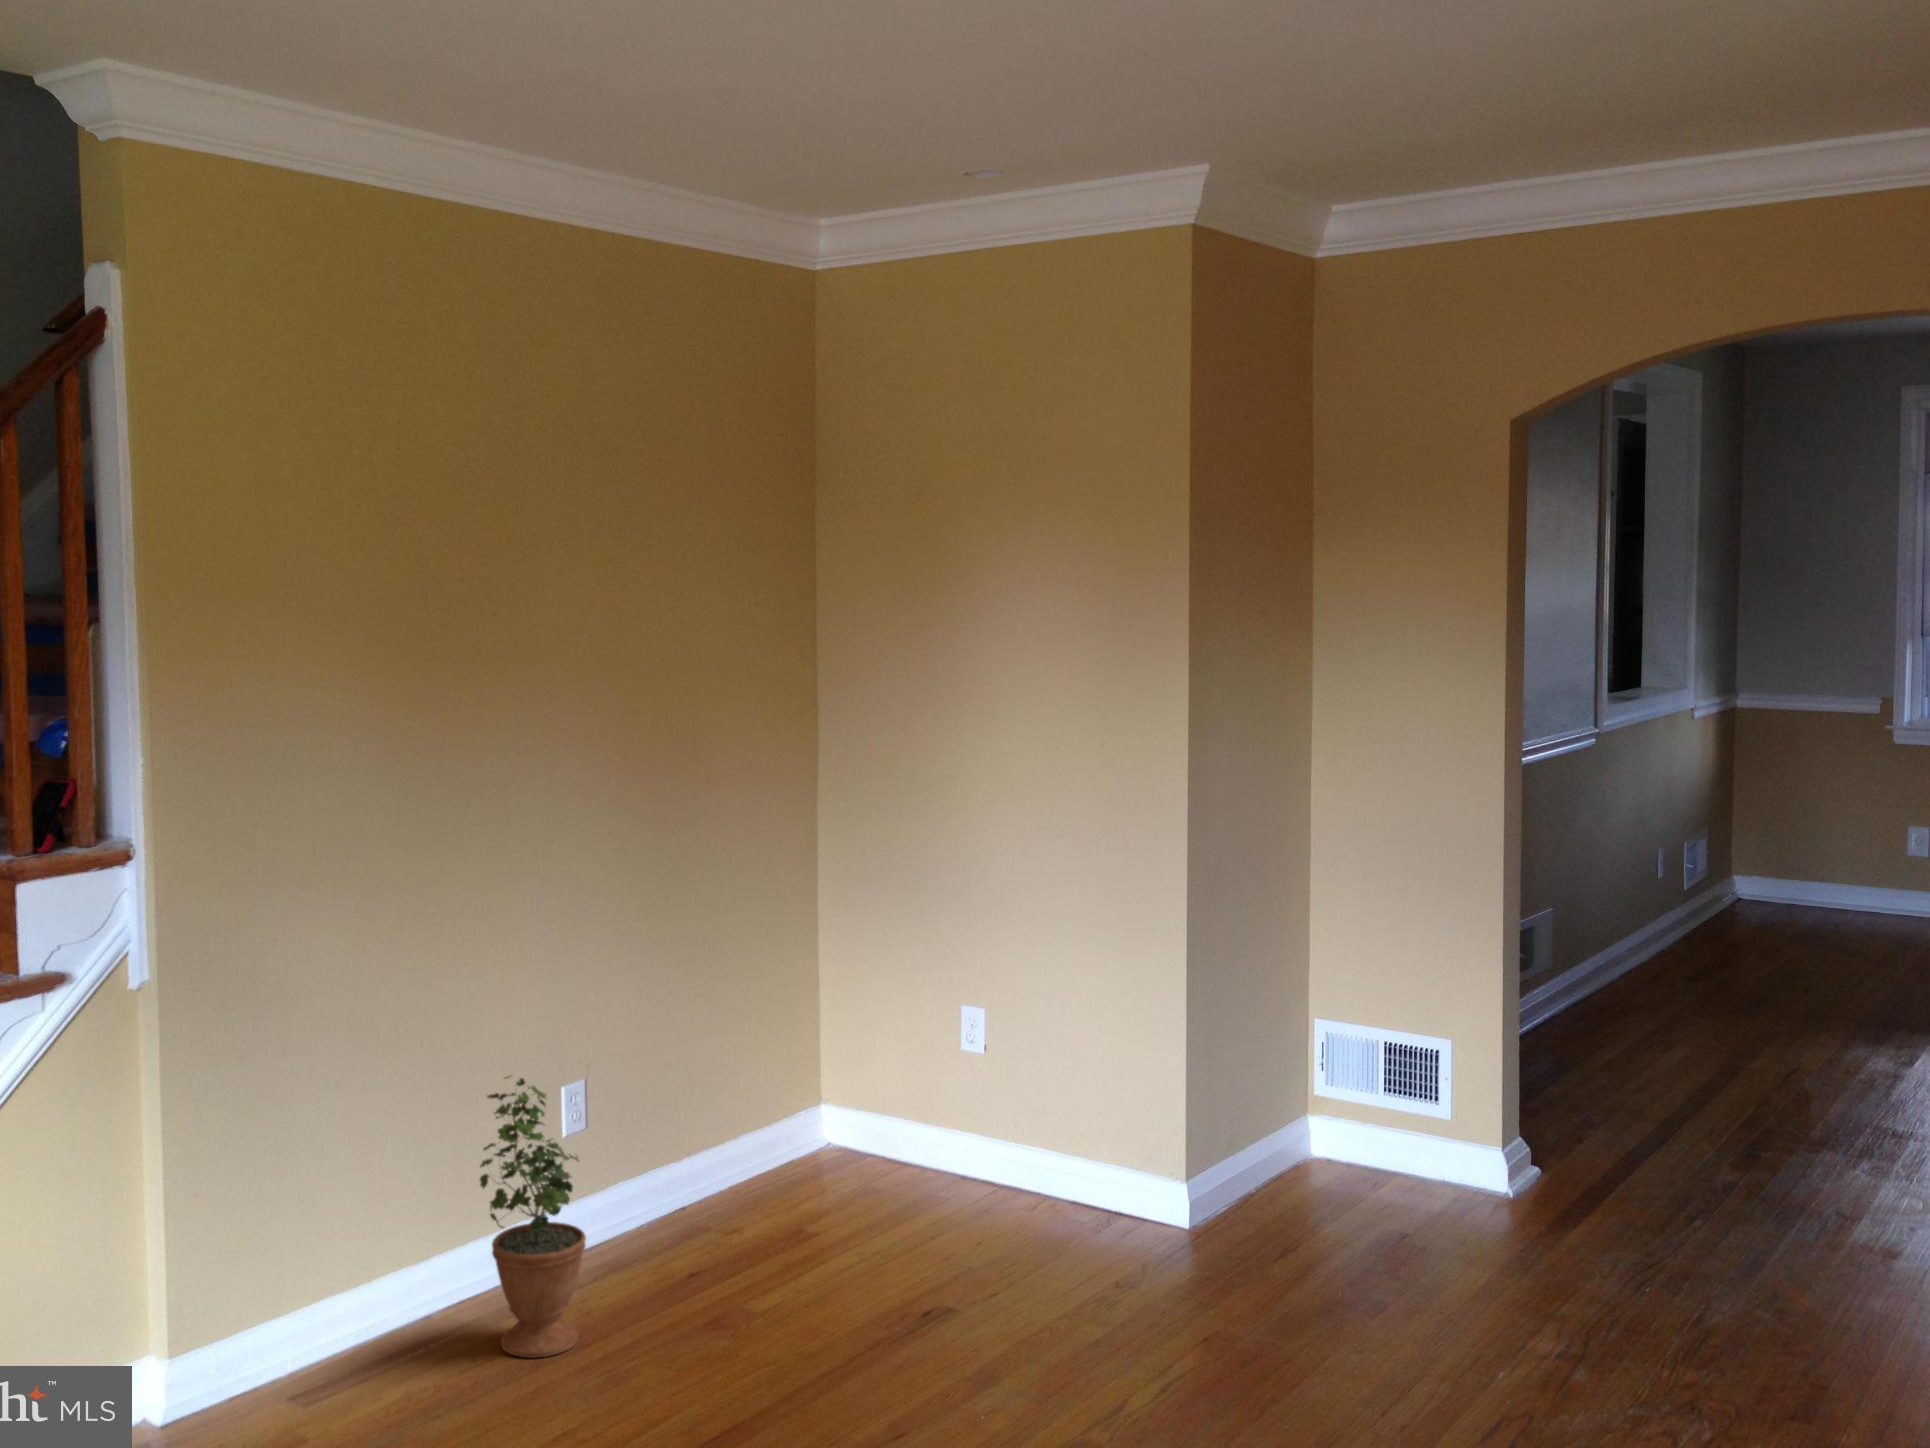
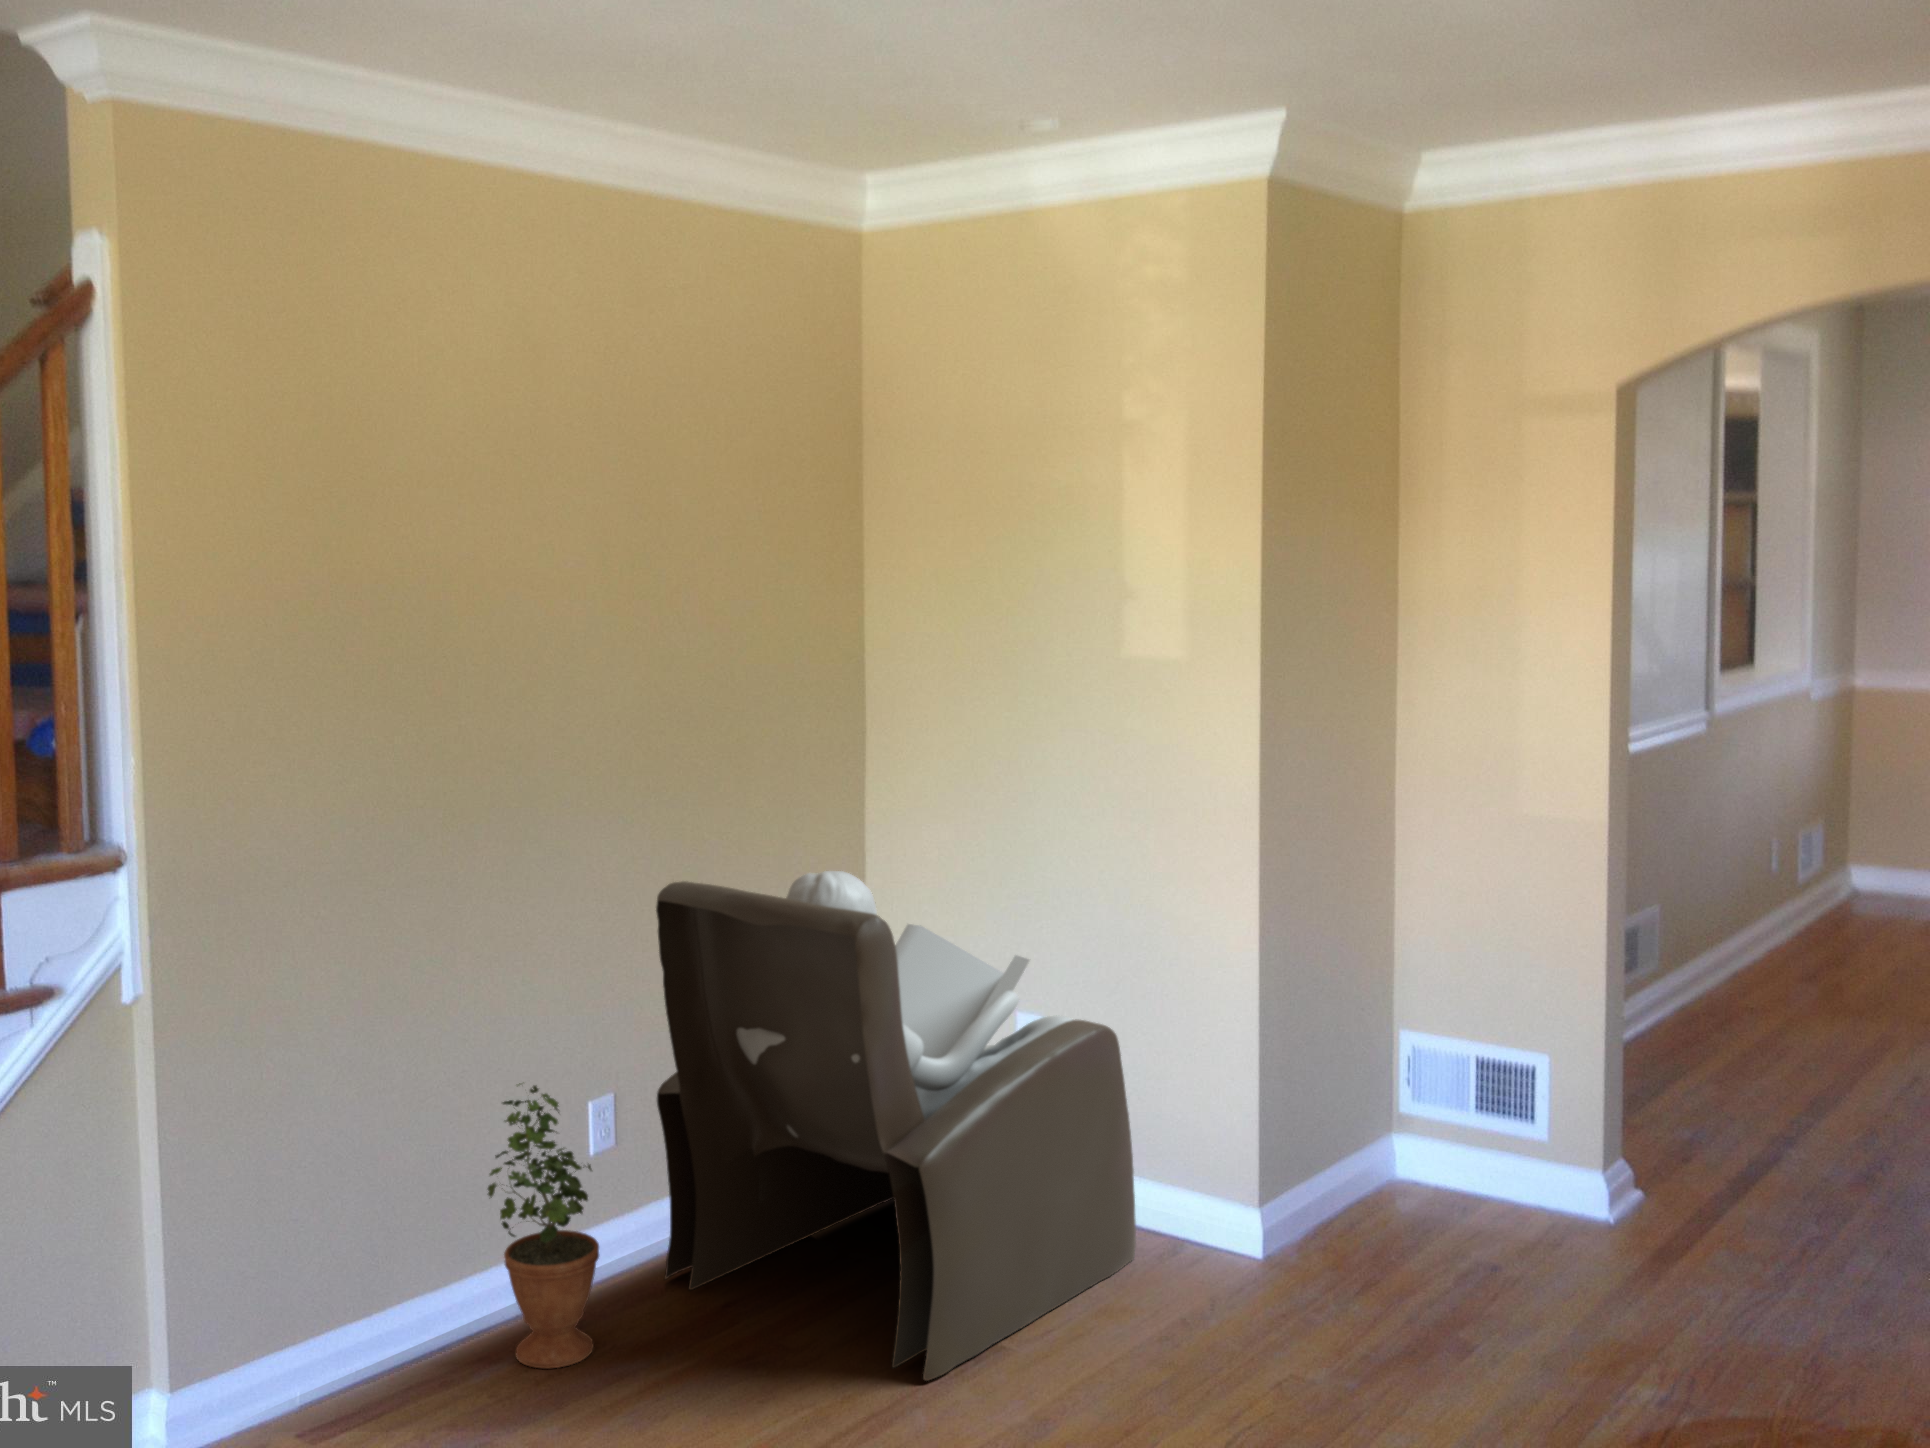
armchair: none [632,868,1085,1354] -> present [656,871,1136,1381]

